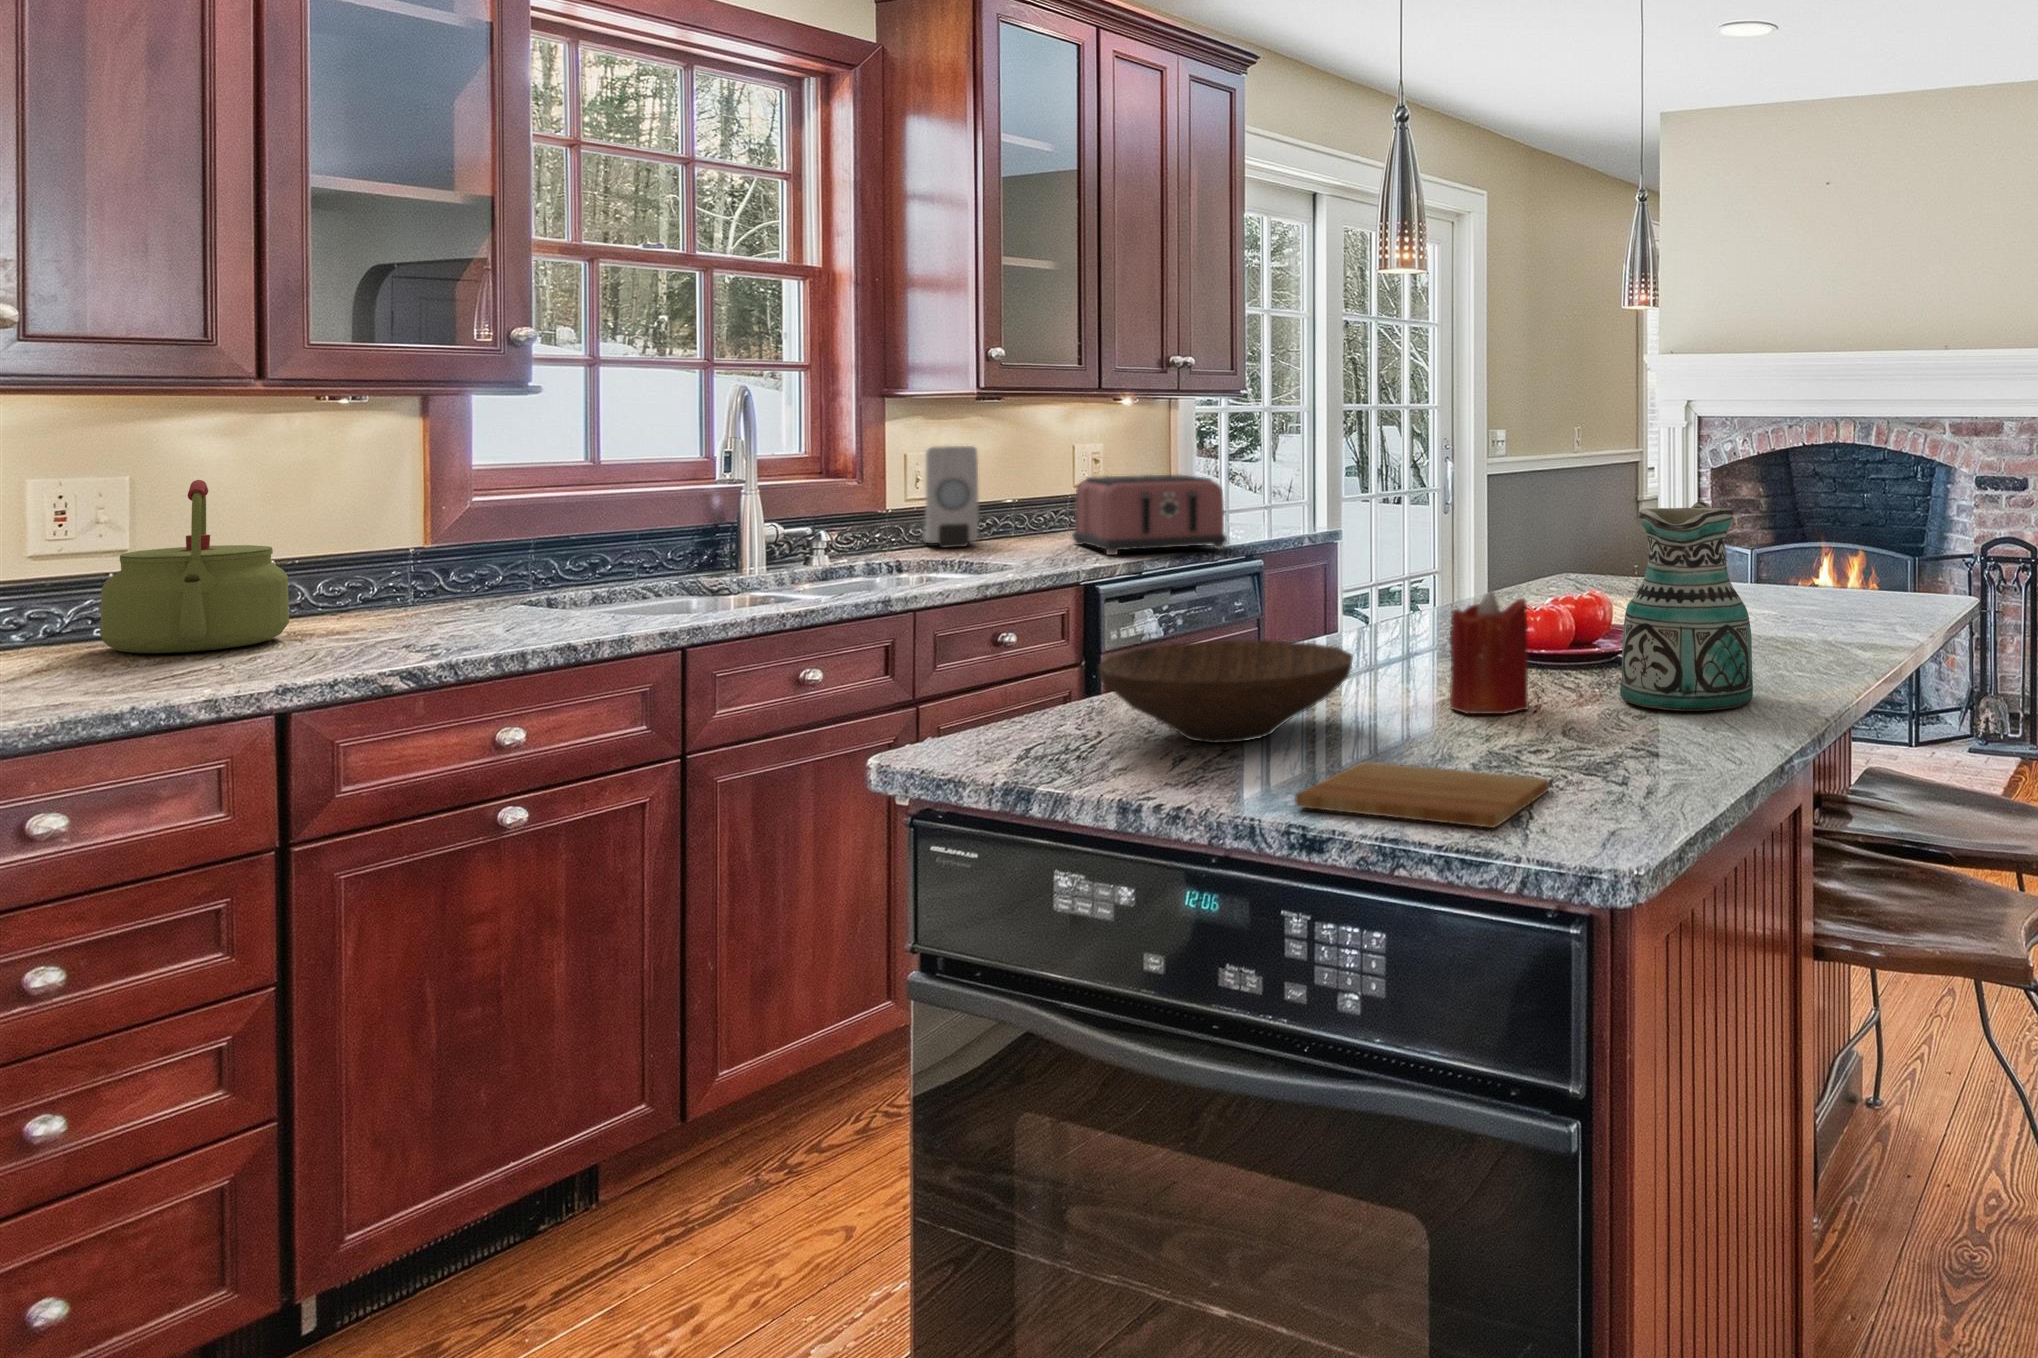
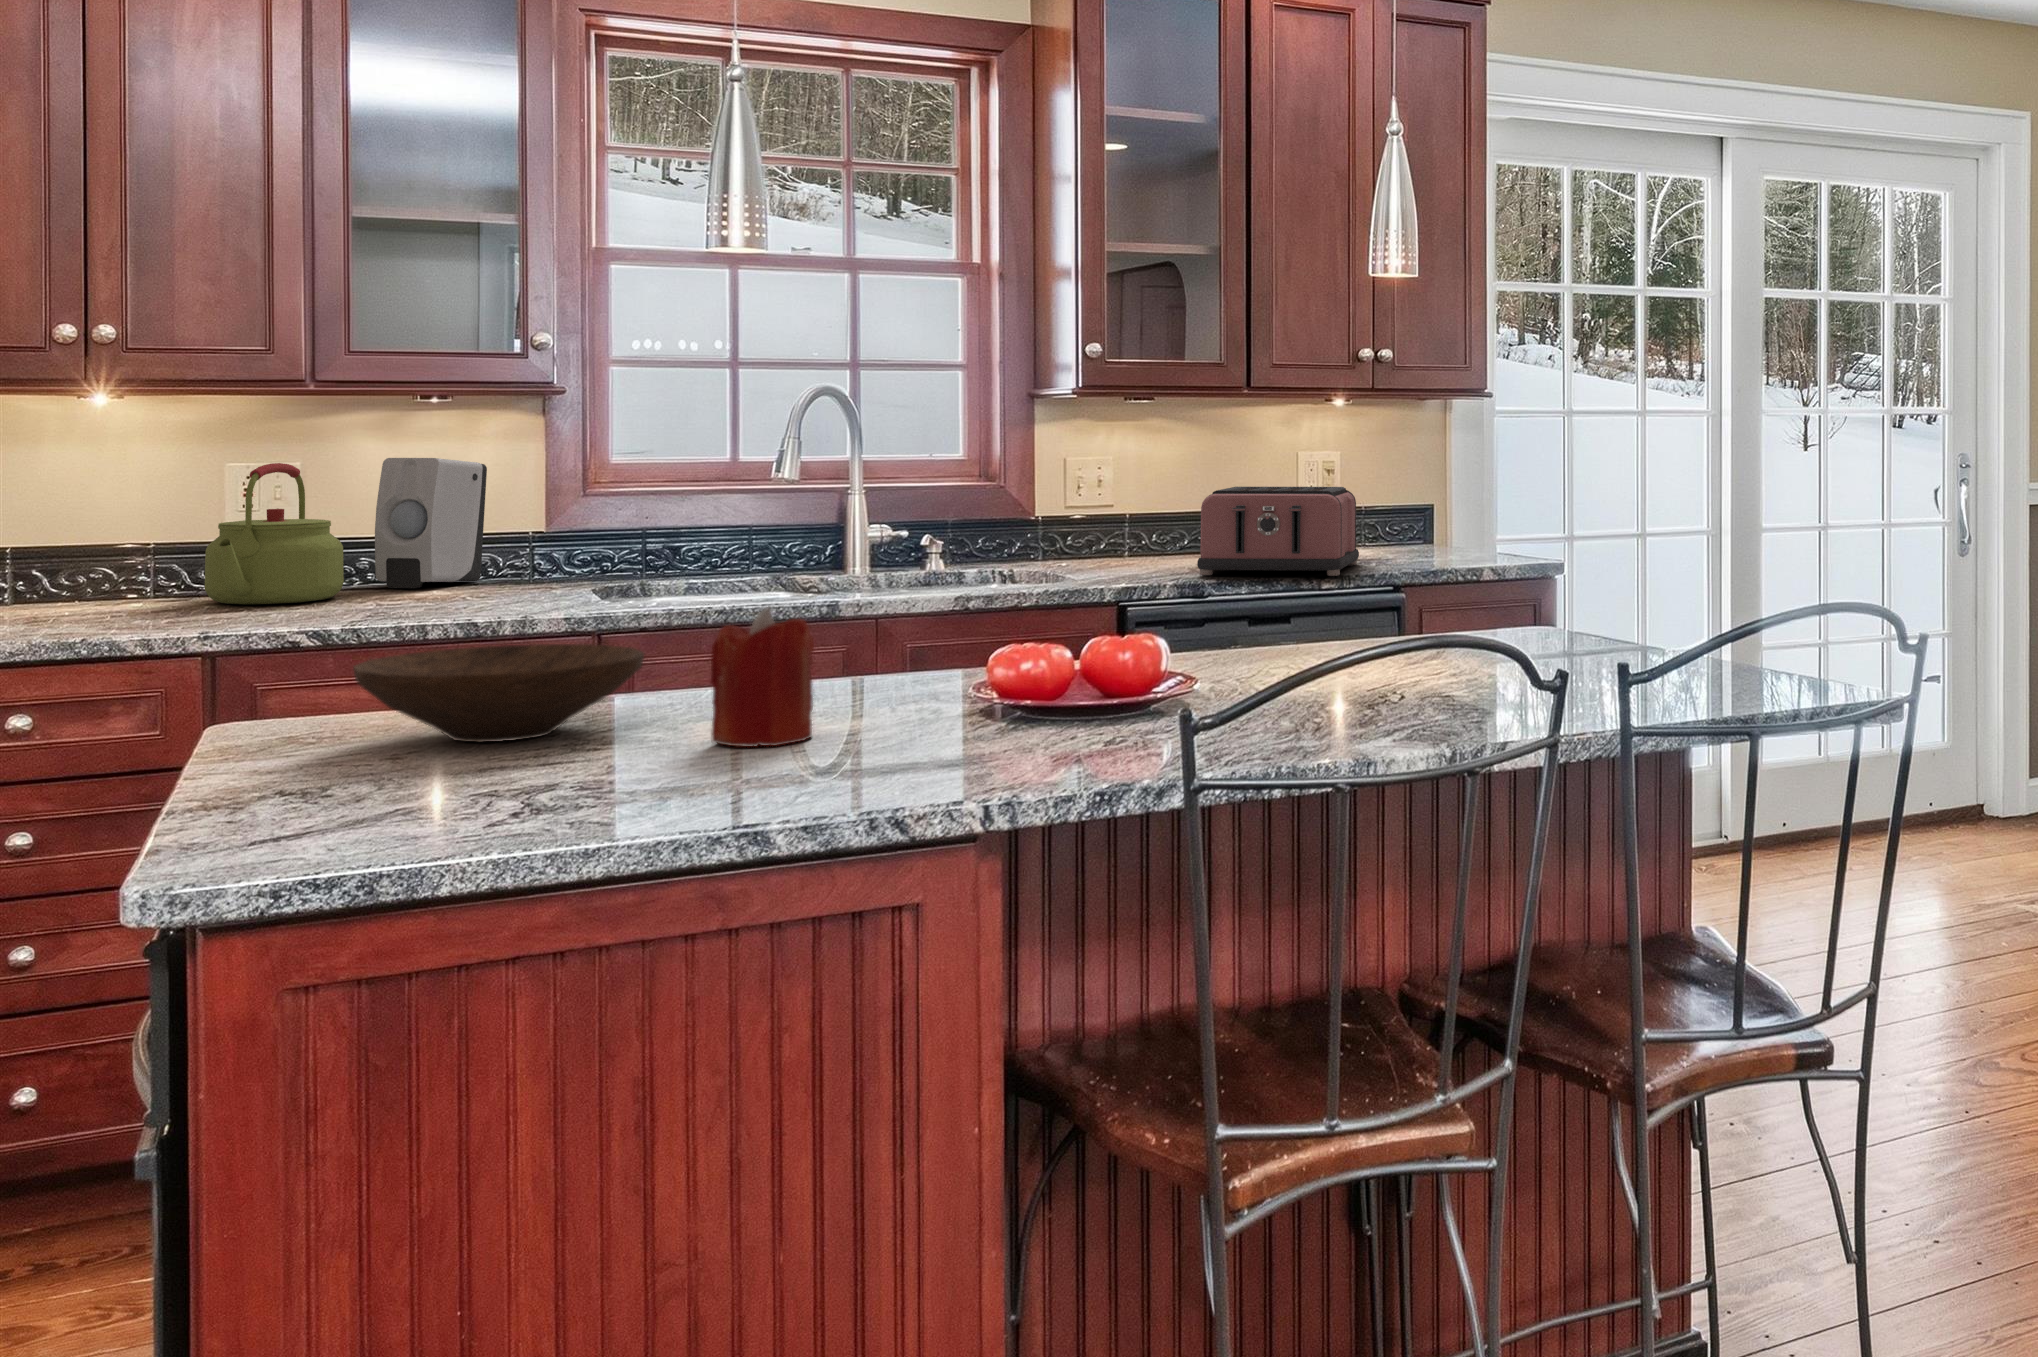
soap dispenser: present [922,446,979,548] -> present [375,458,487,588]
ceramic pitcher: present [1620,501,1753,711] -> none [853,515,1069,766]
cutting board: present [1295,762,1549,828] -> none [252,766,451,830]

